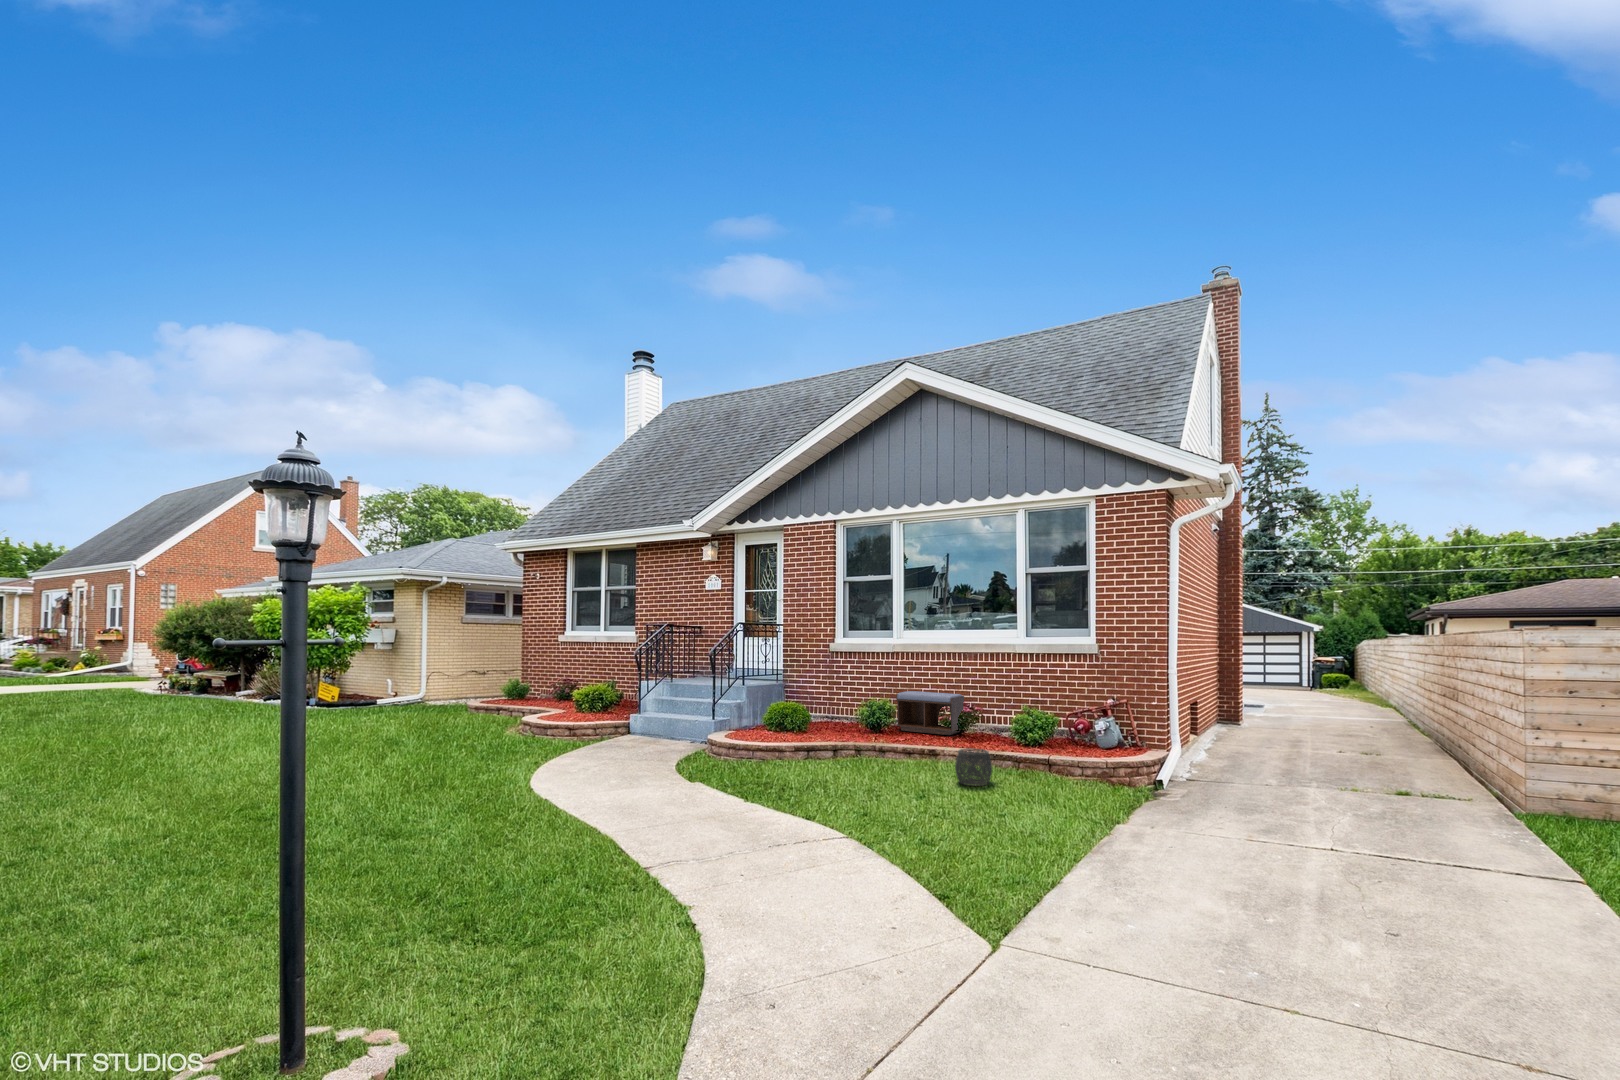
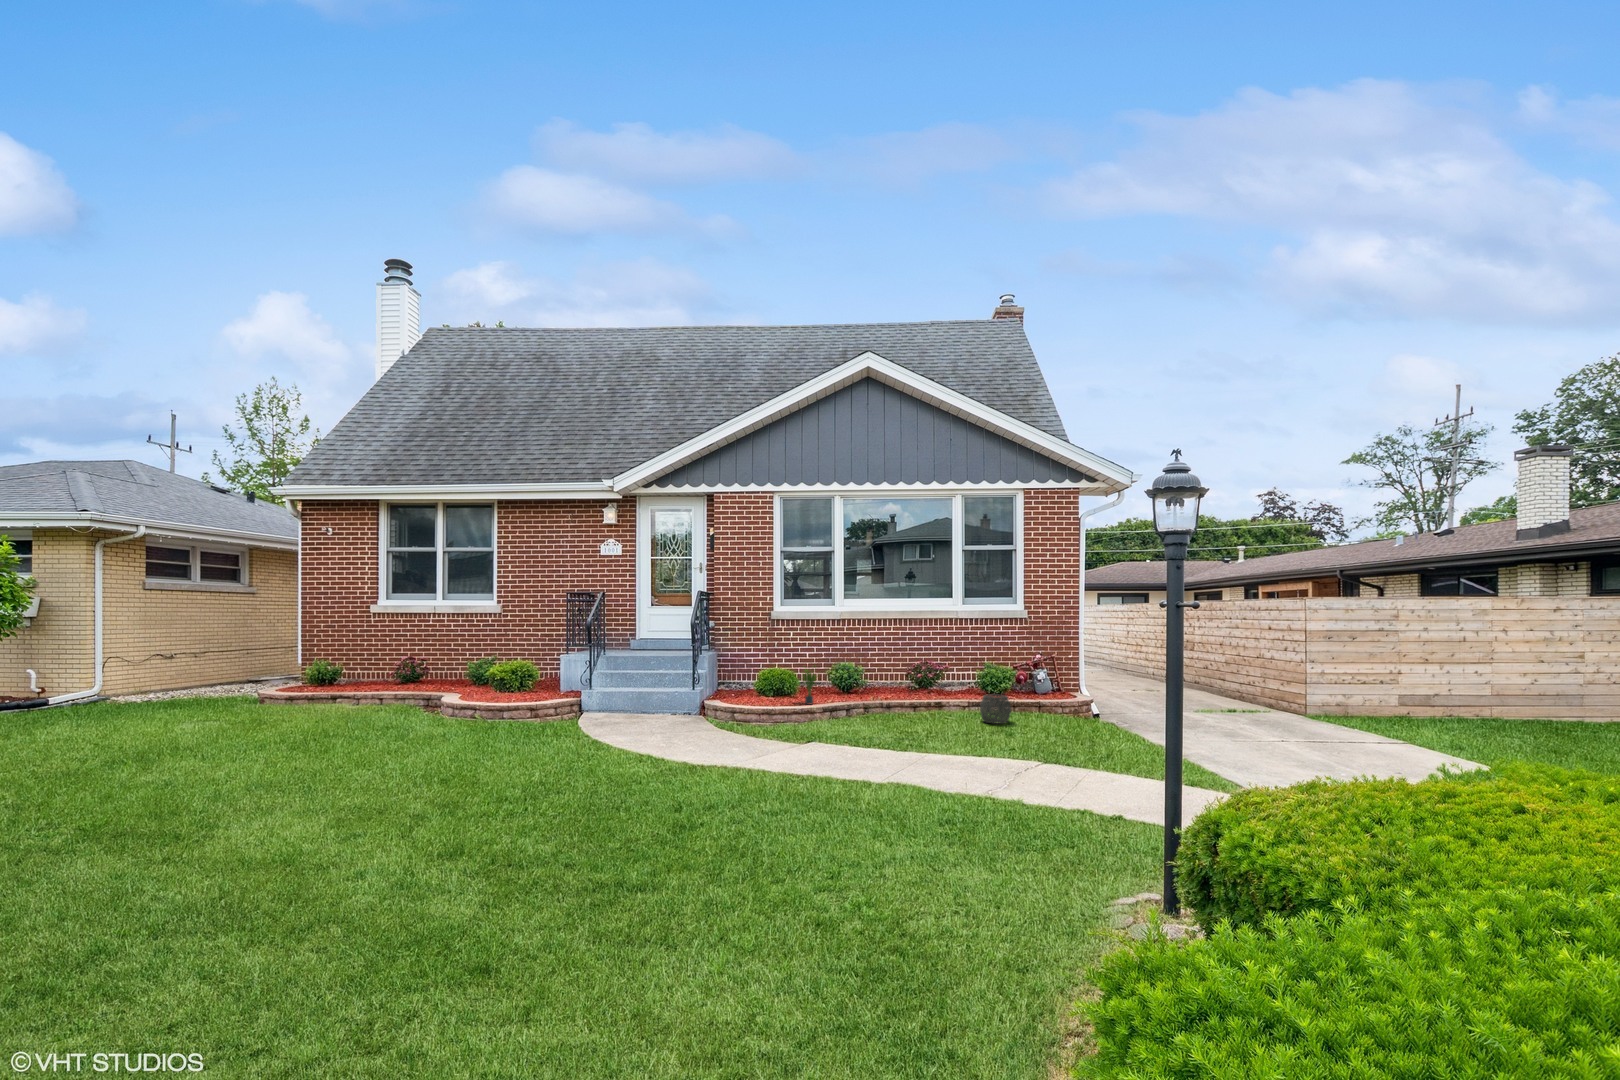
bench: present [896,691,964,735] -> none [854,655,910,691]
potted plant: none [801,700,831,745] -> present [803,669,818,704]

